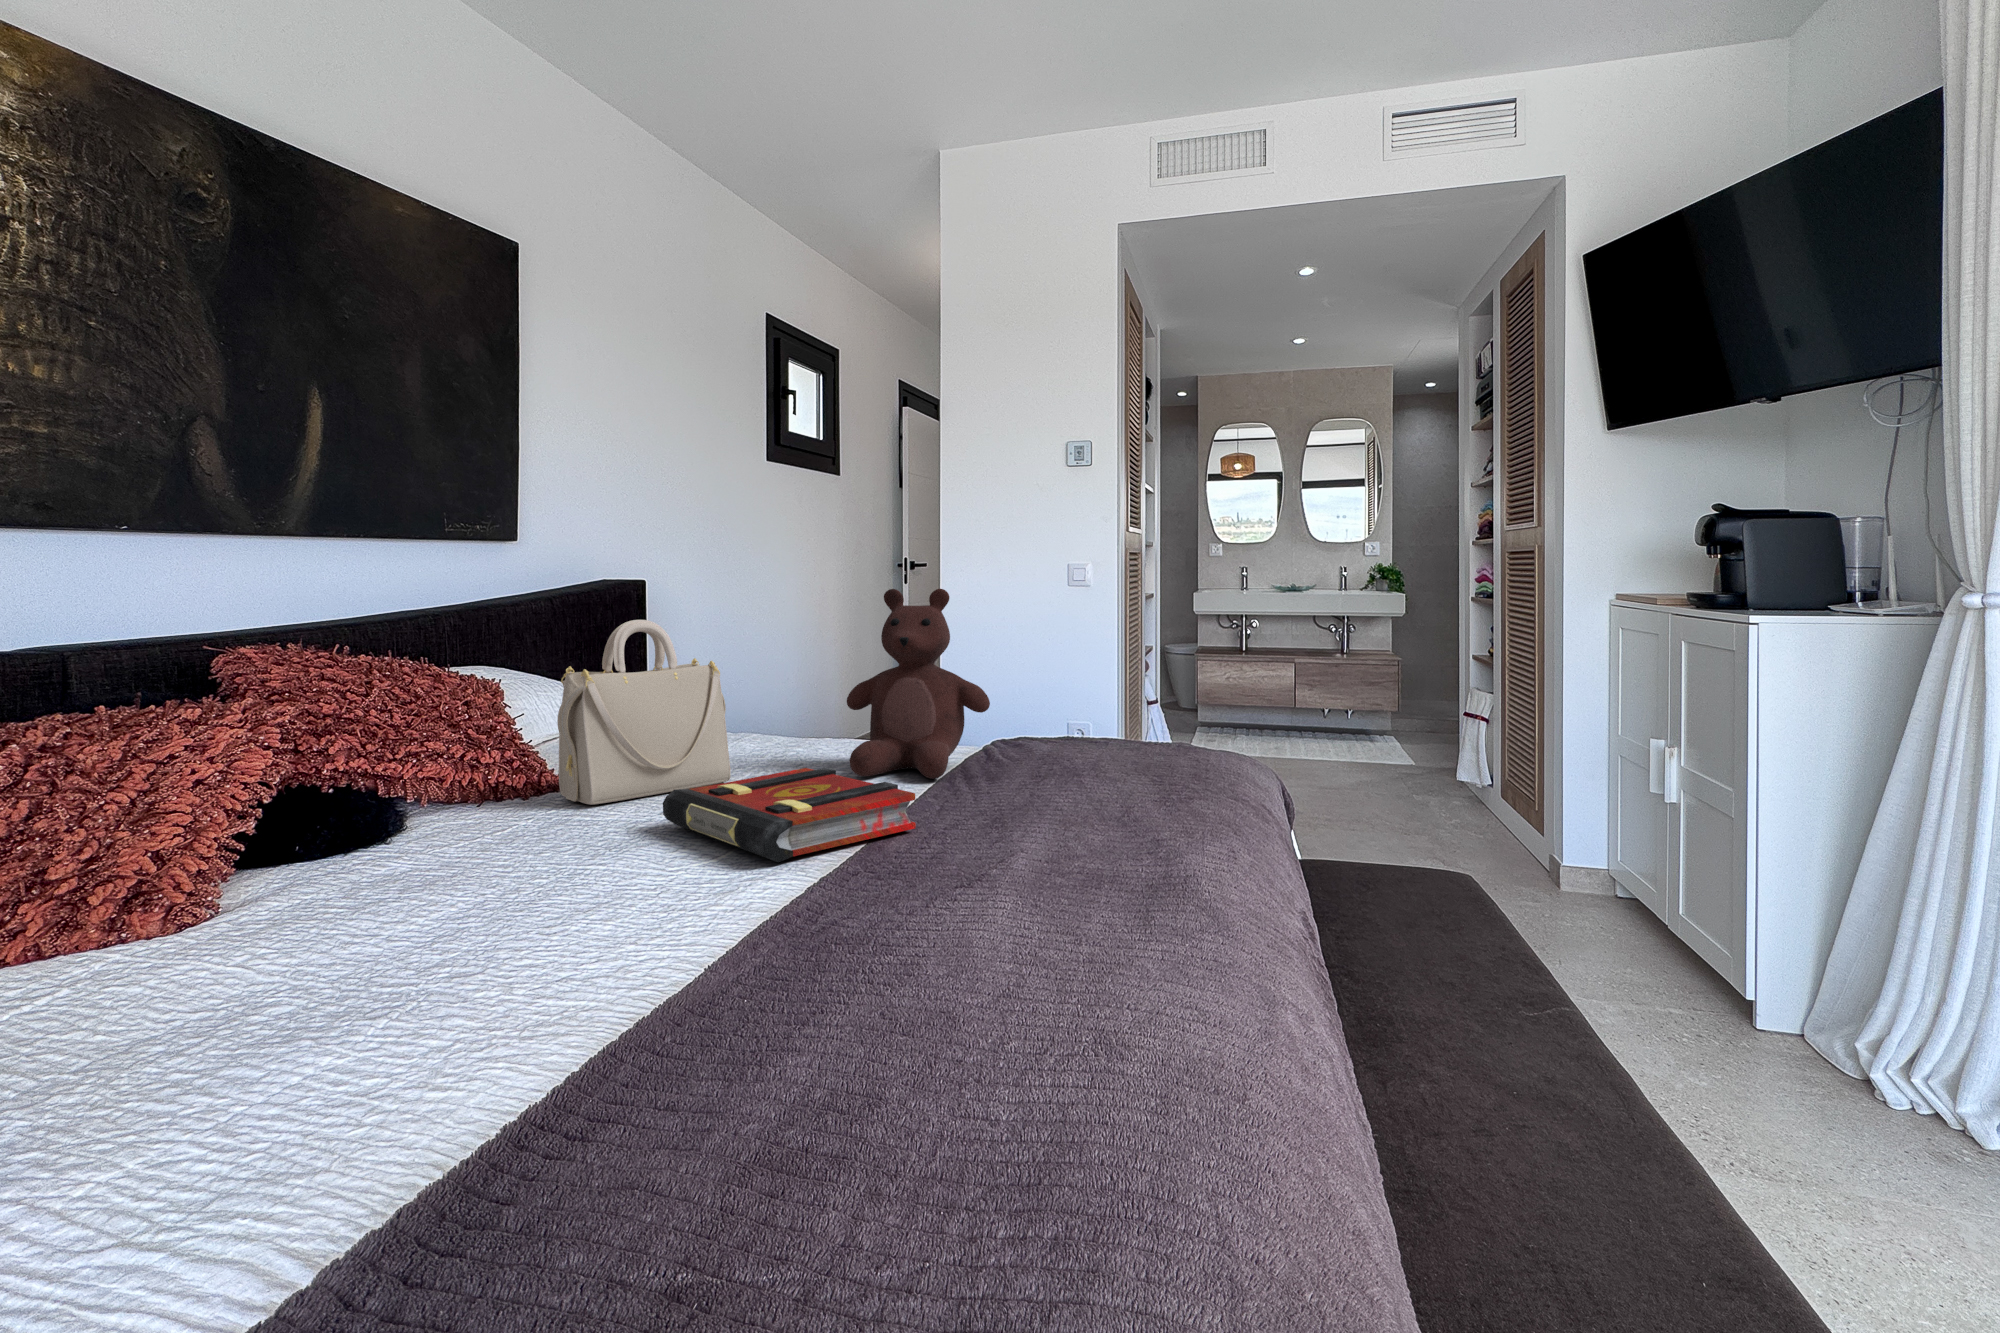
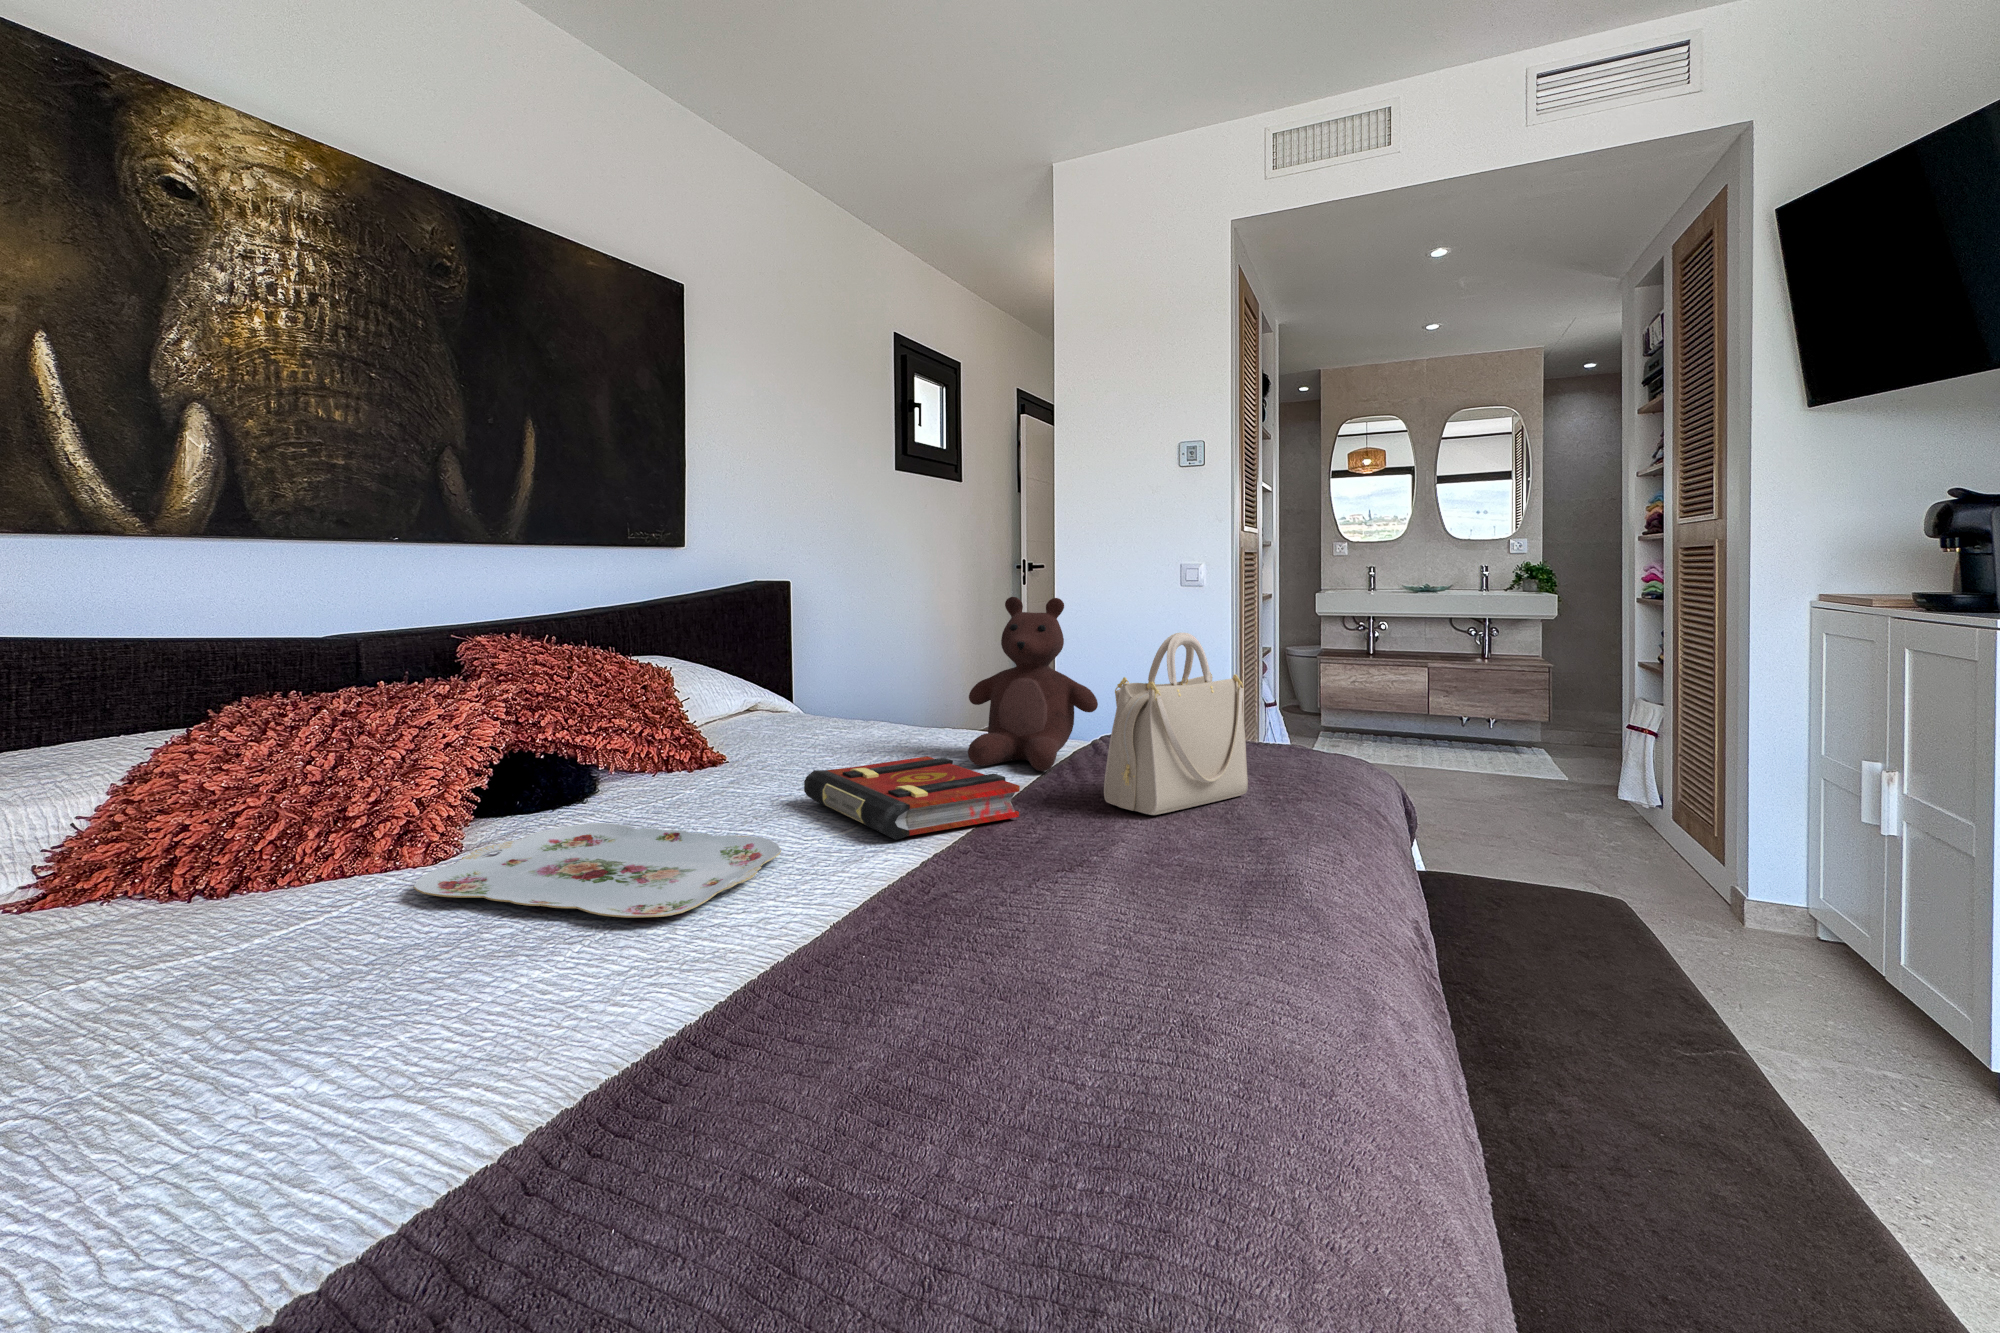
handbag: present [557,620,731,805] -> present [1104,633,1248,815]
serving tray: none [151,866,641,977] -> present [414,823,781,918]

